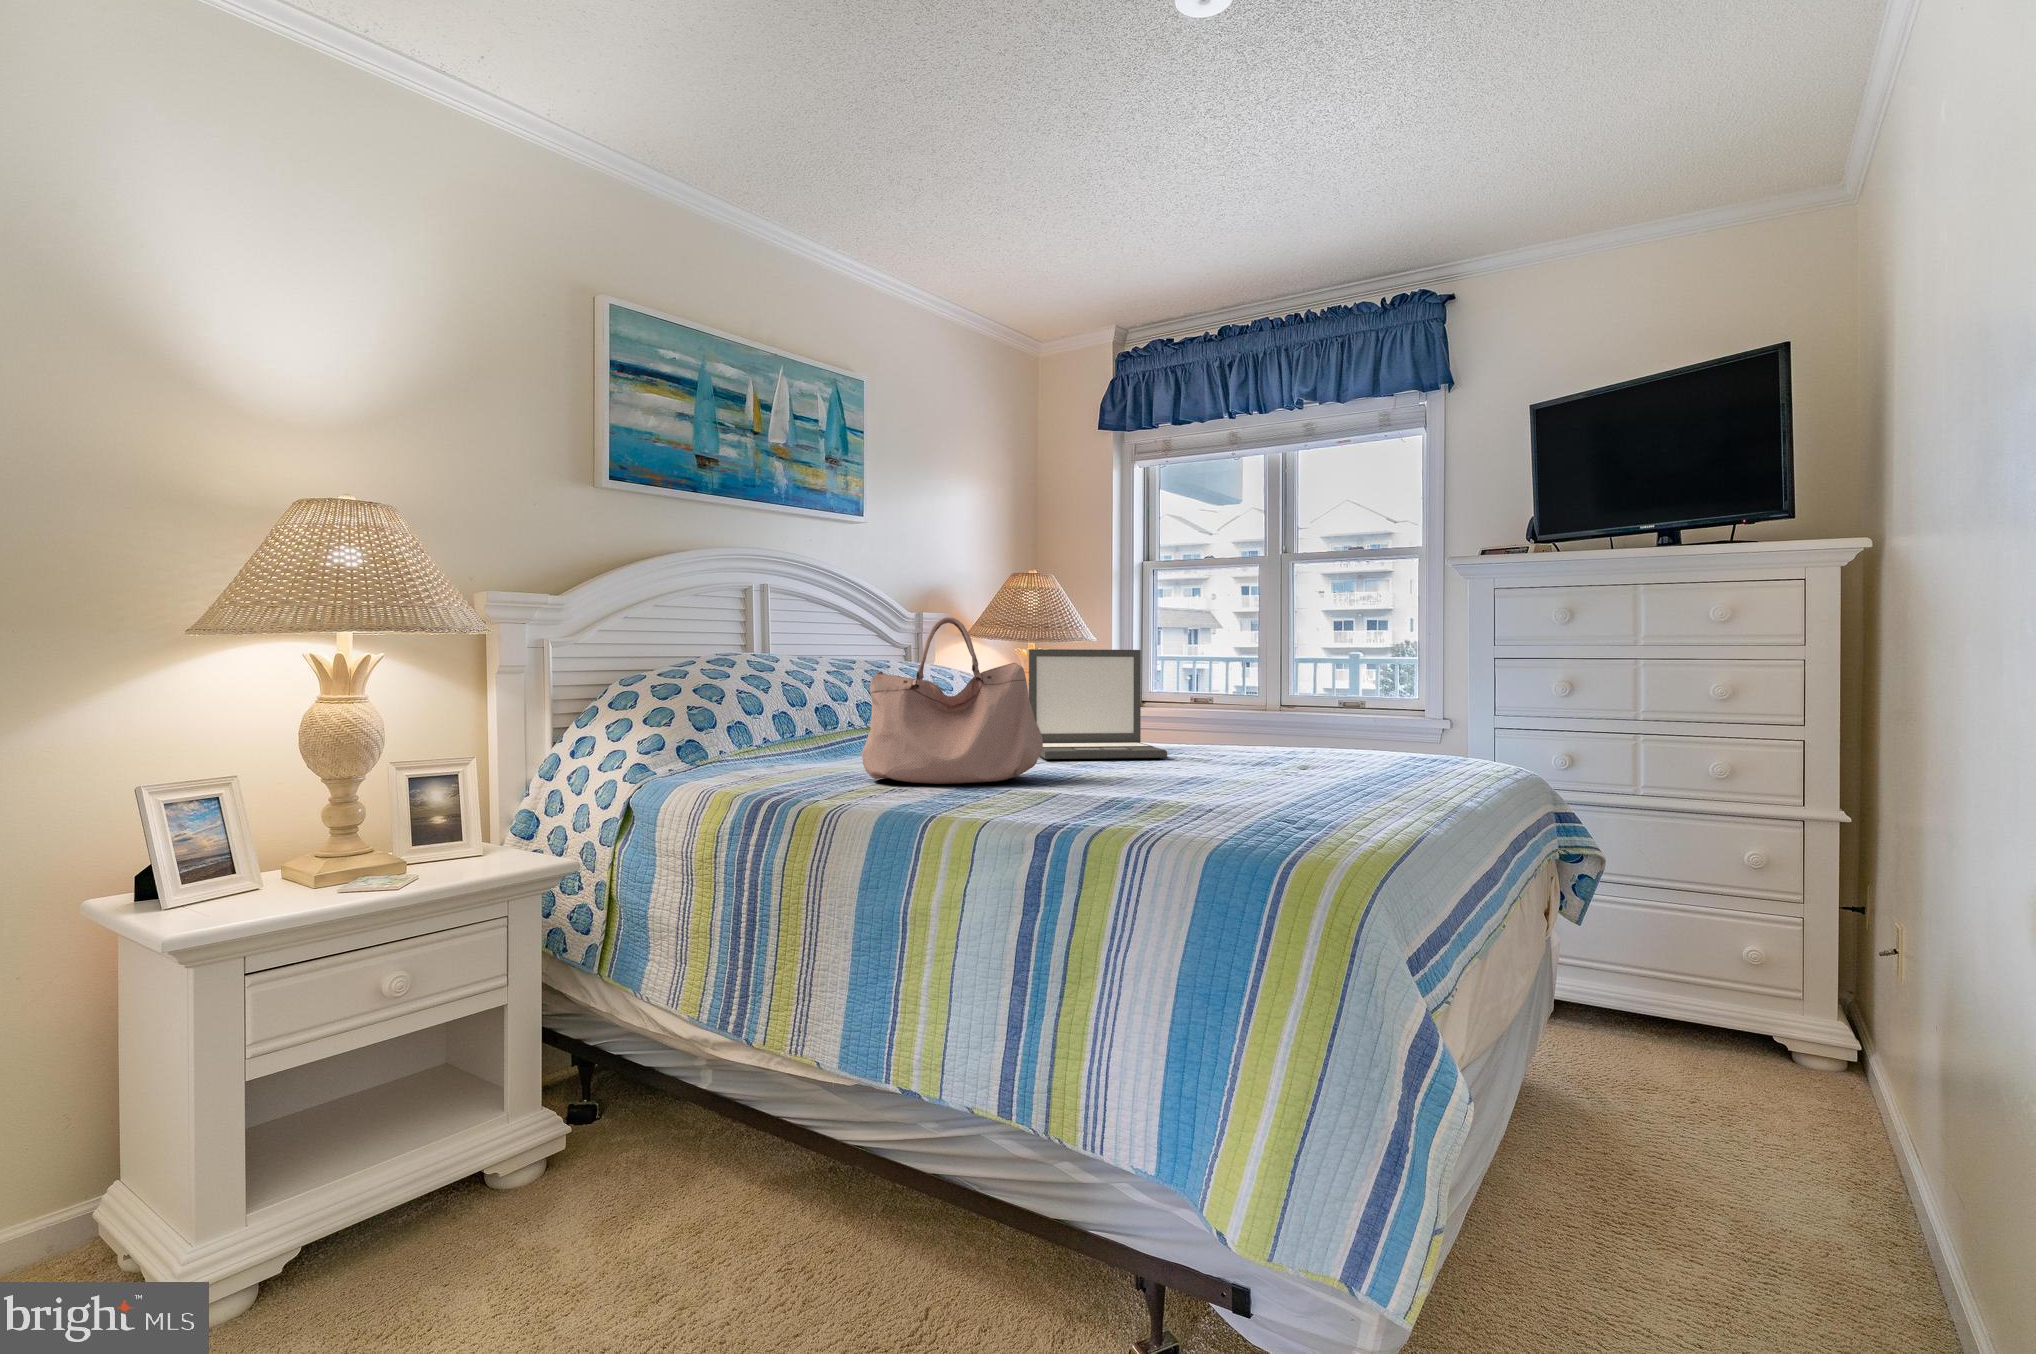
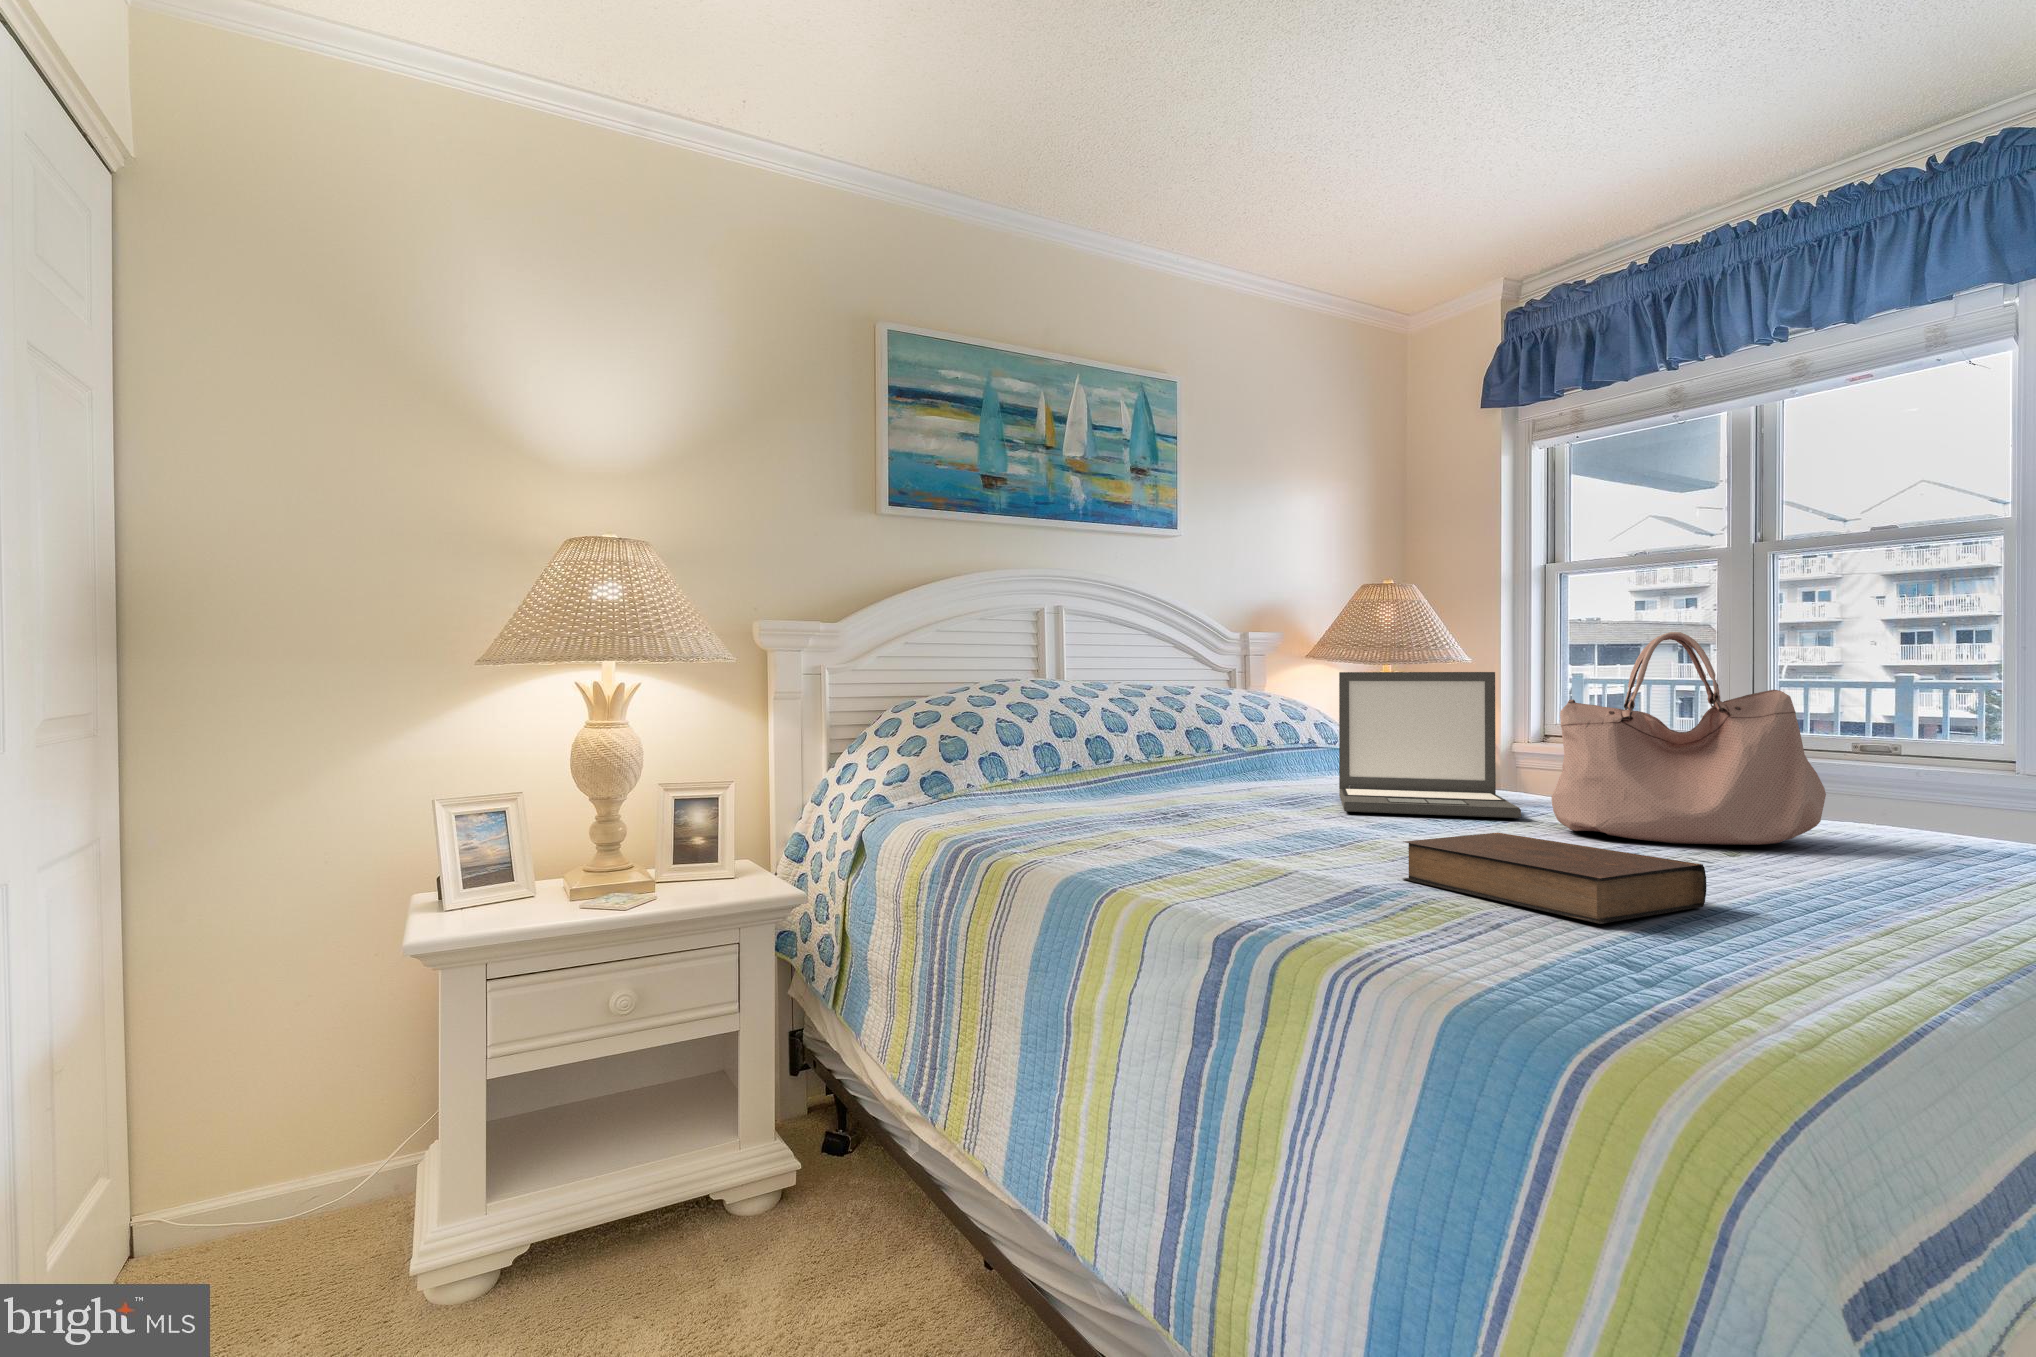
handbag: present [862,617,1043,784] -> present [1552,632,1826,845]
book: none [1125,762,1306,808] -> present [1403,833,1706,924]

